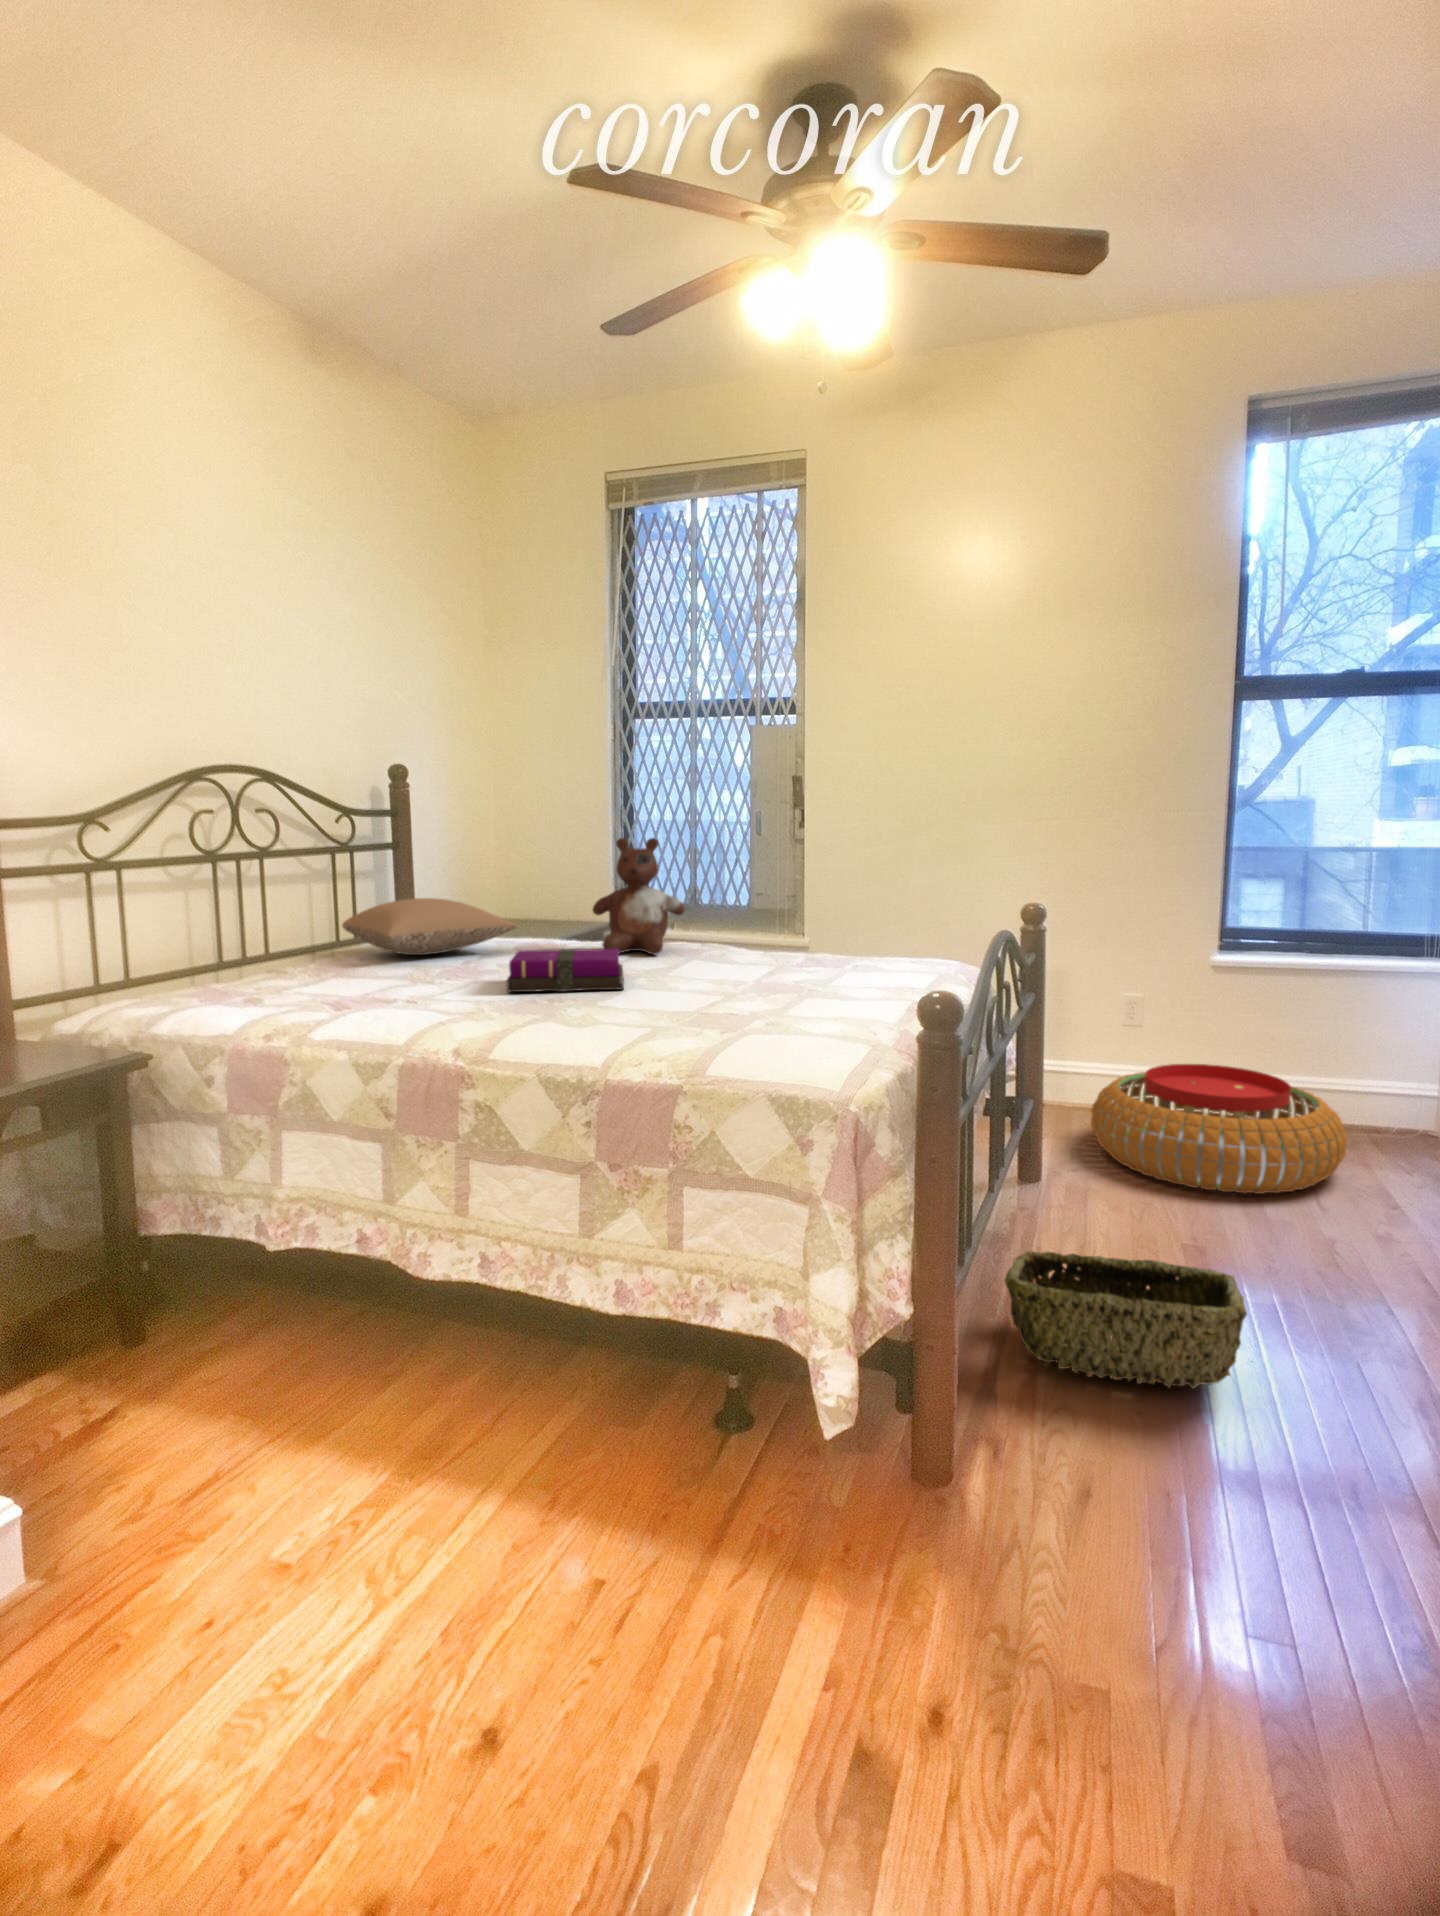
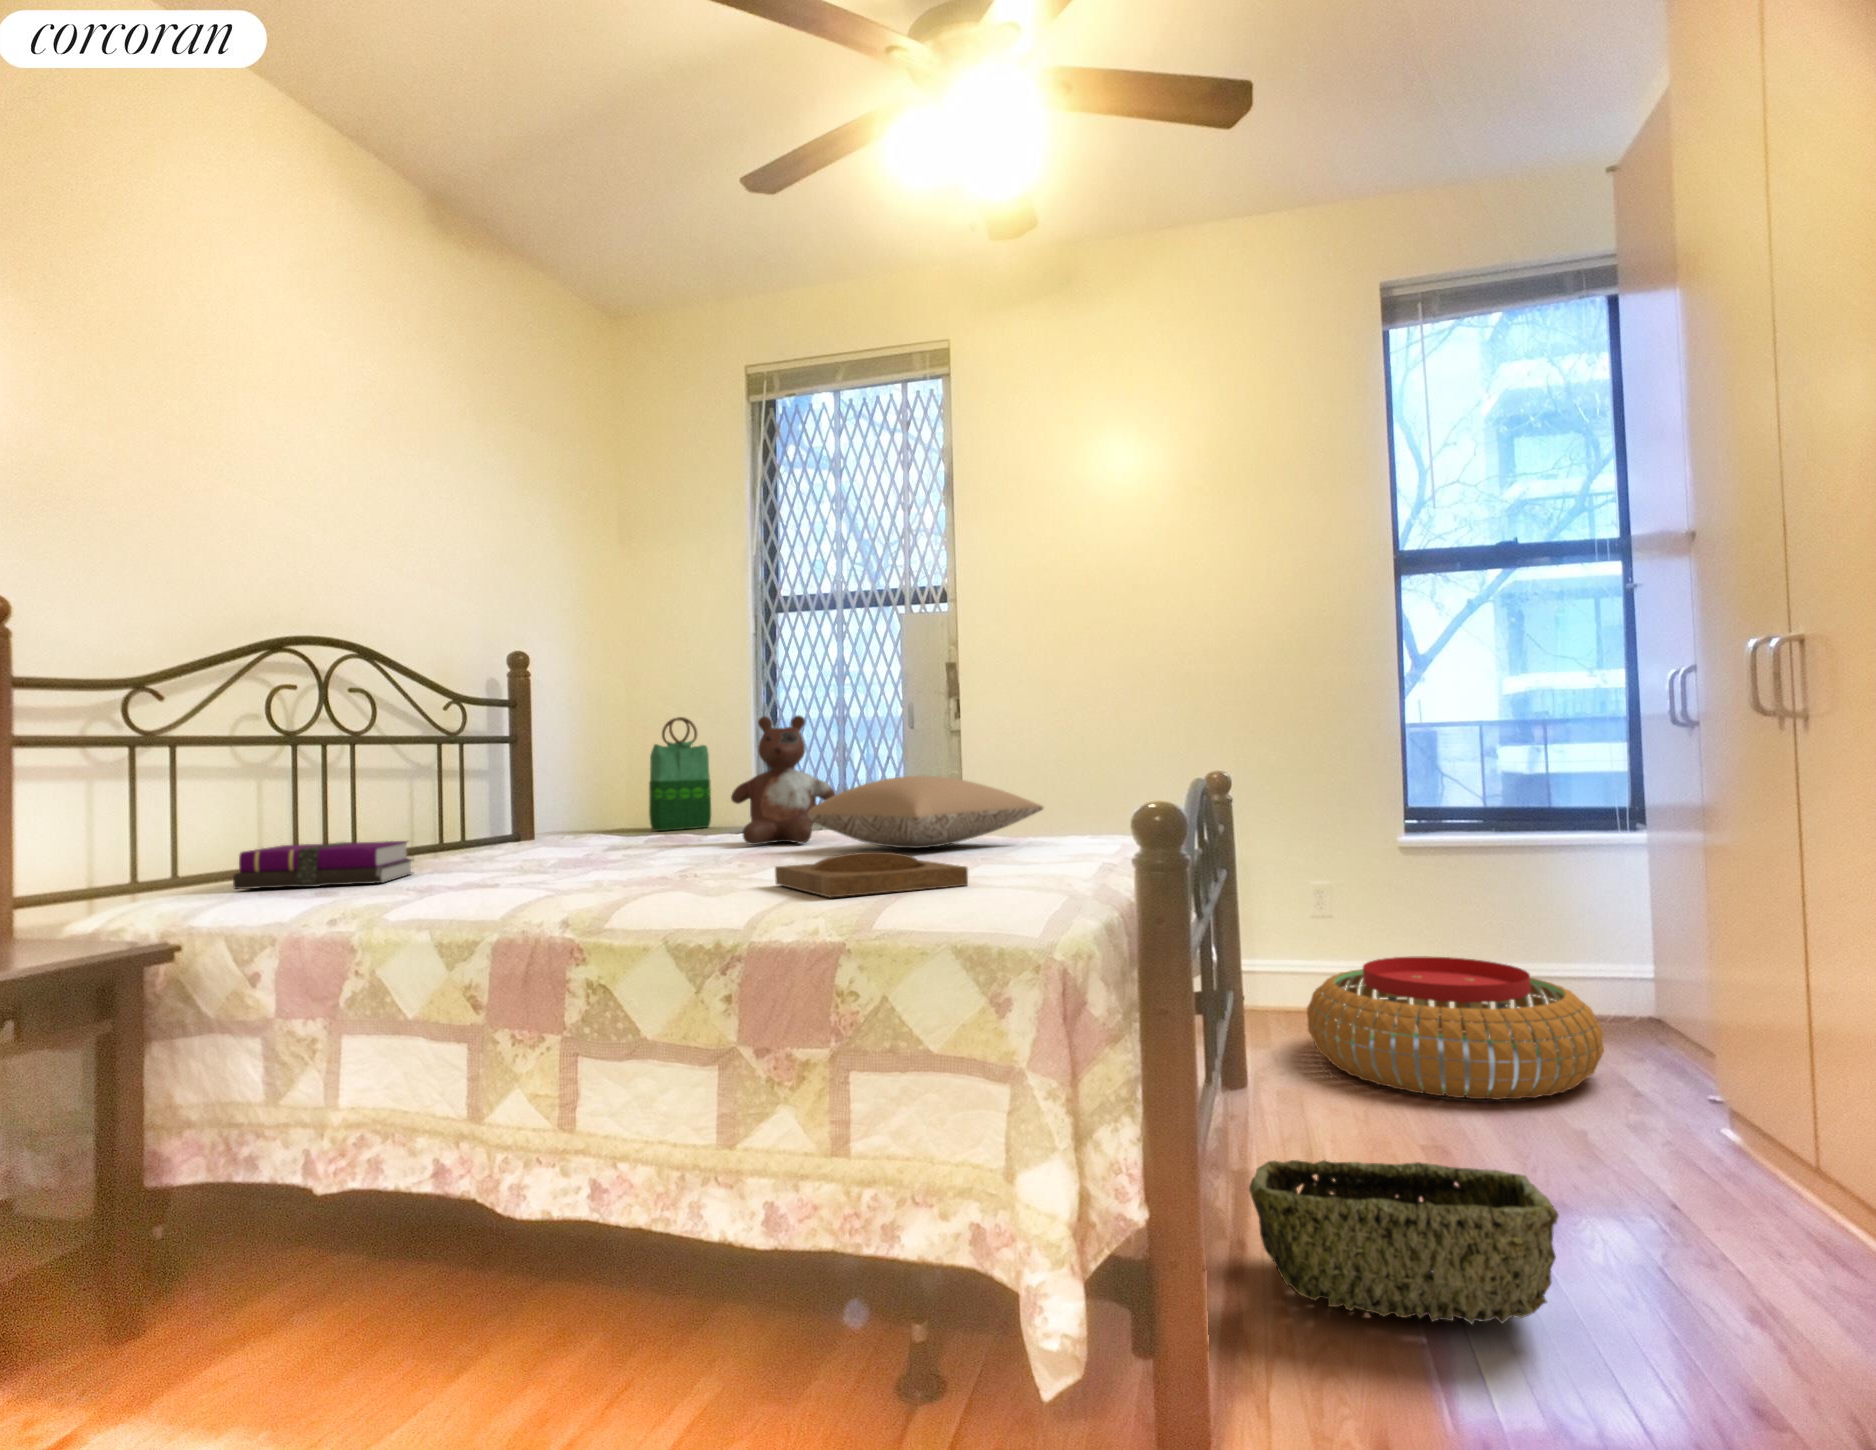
tote bag: none [520,821,576,924] -> present [649,717,711,831]
pillow: present [342,898,517,955] -> present [808,776,1043,848]
notebook: present [507,949,624,992] -> present [233,841,412,889]
tray: none [628,995,789,1042] -> present [775,852,968,898]

